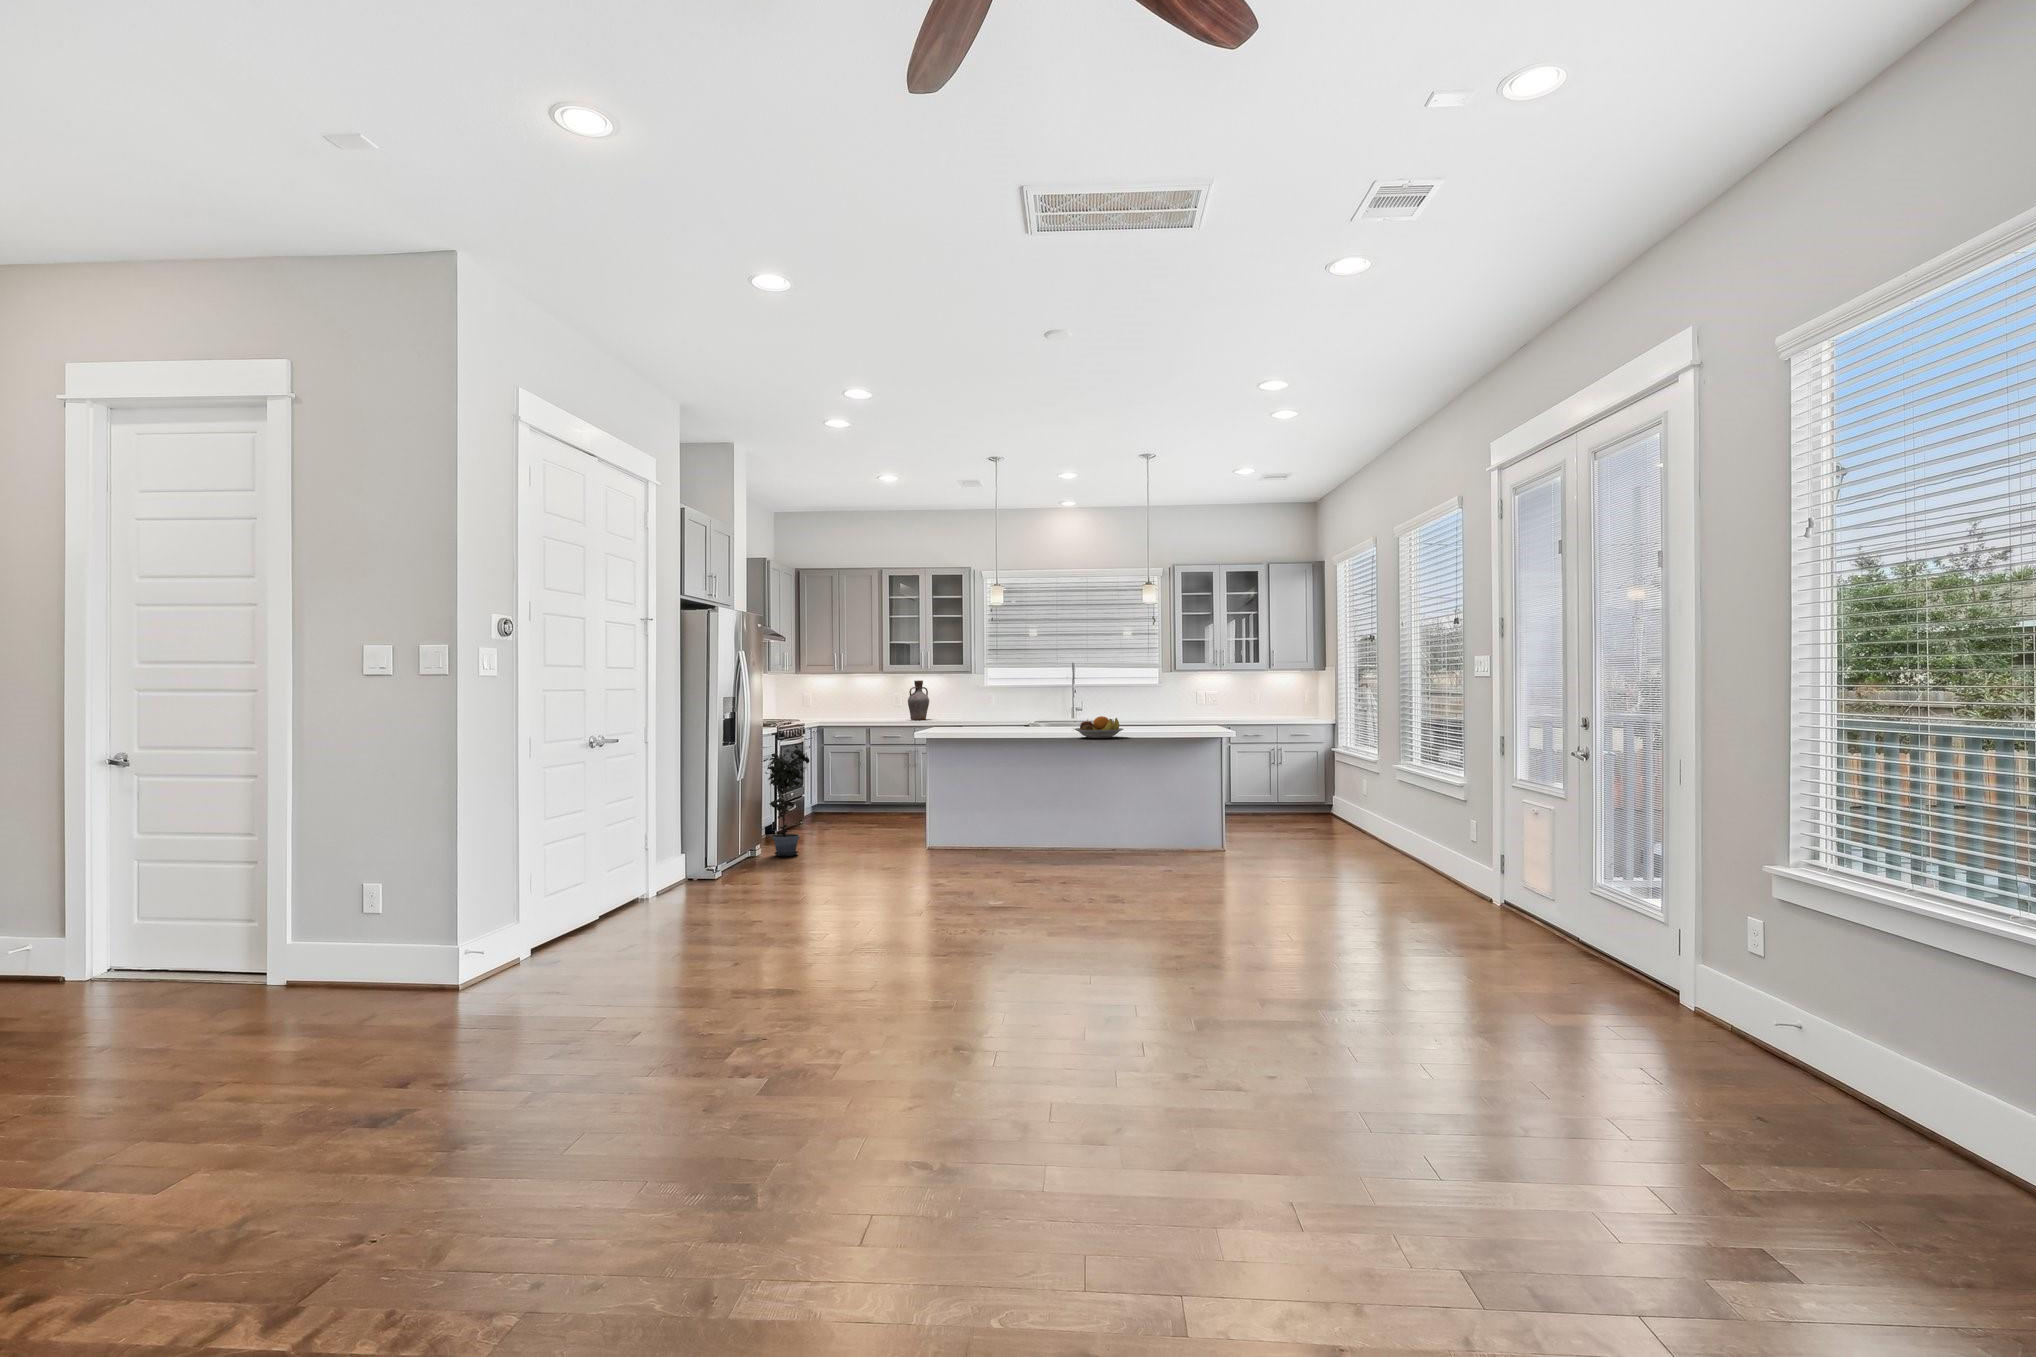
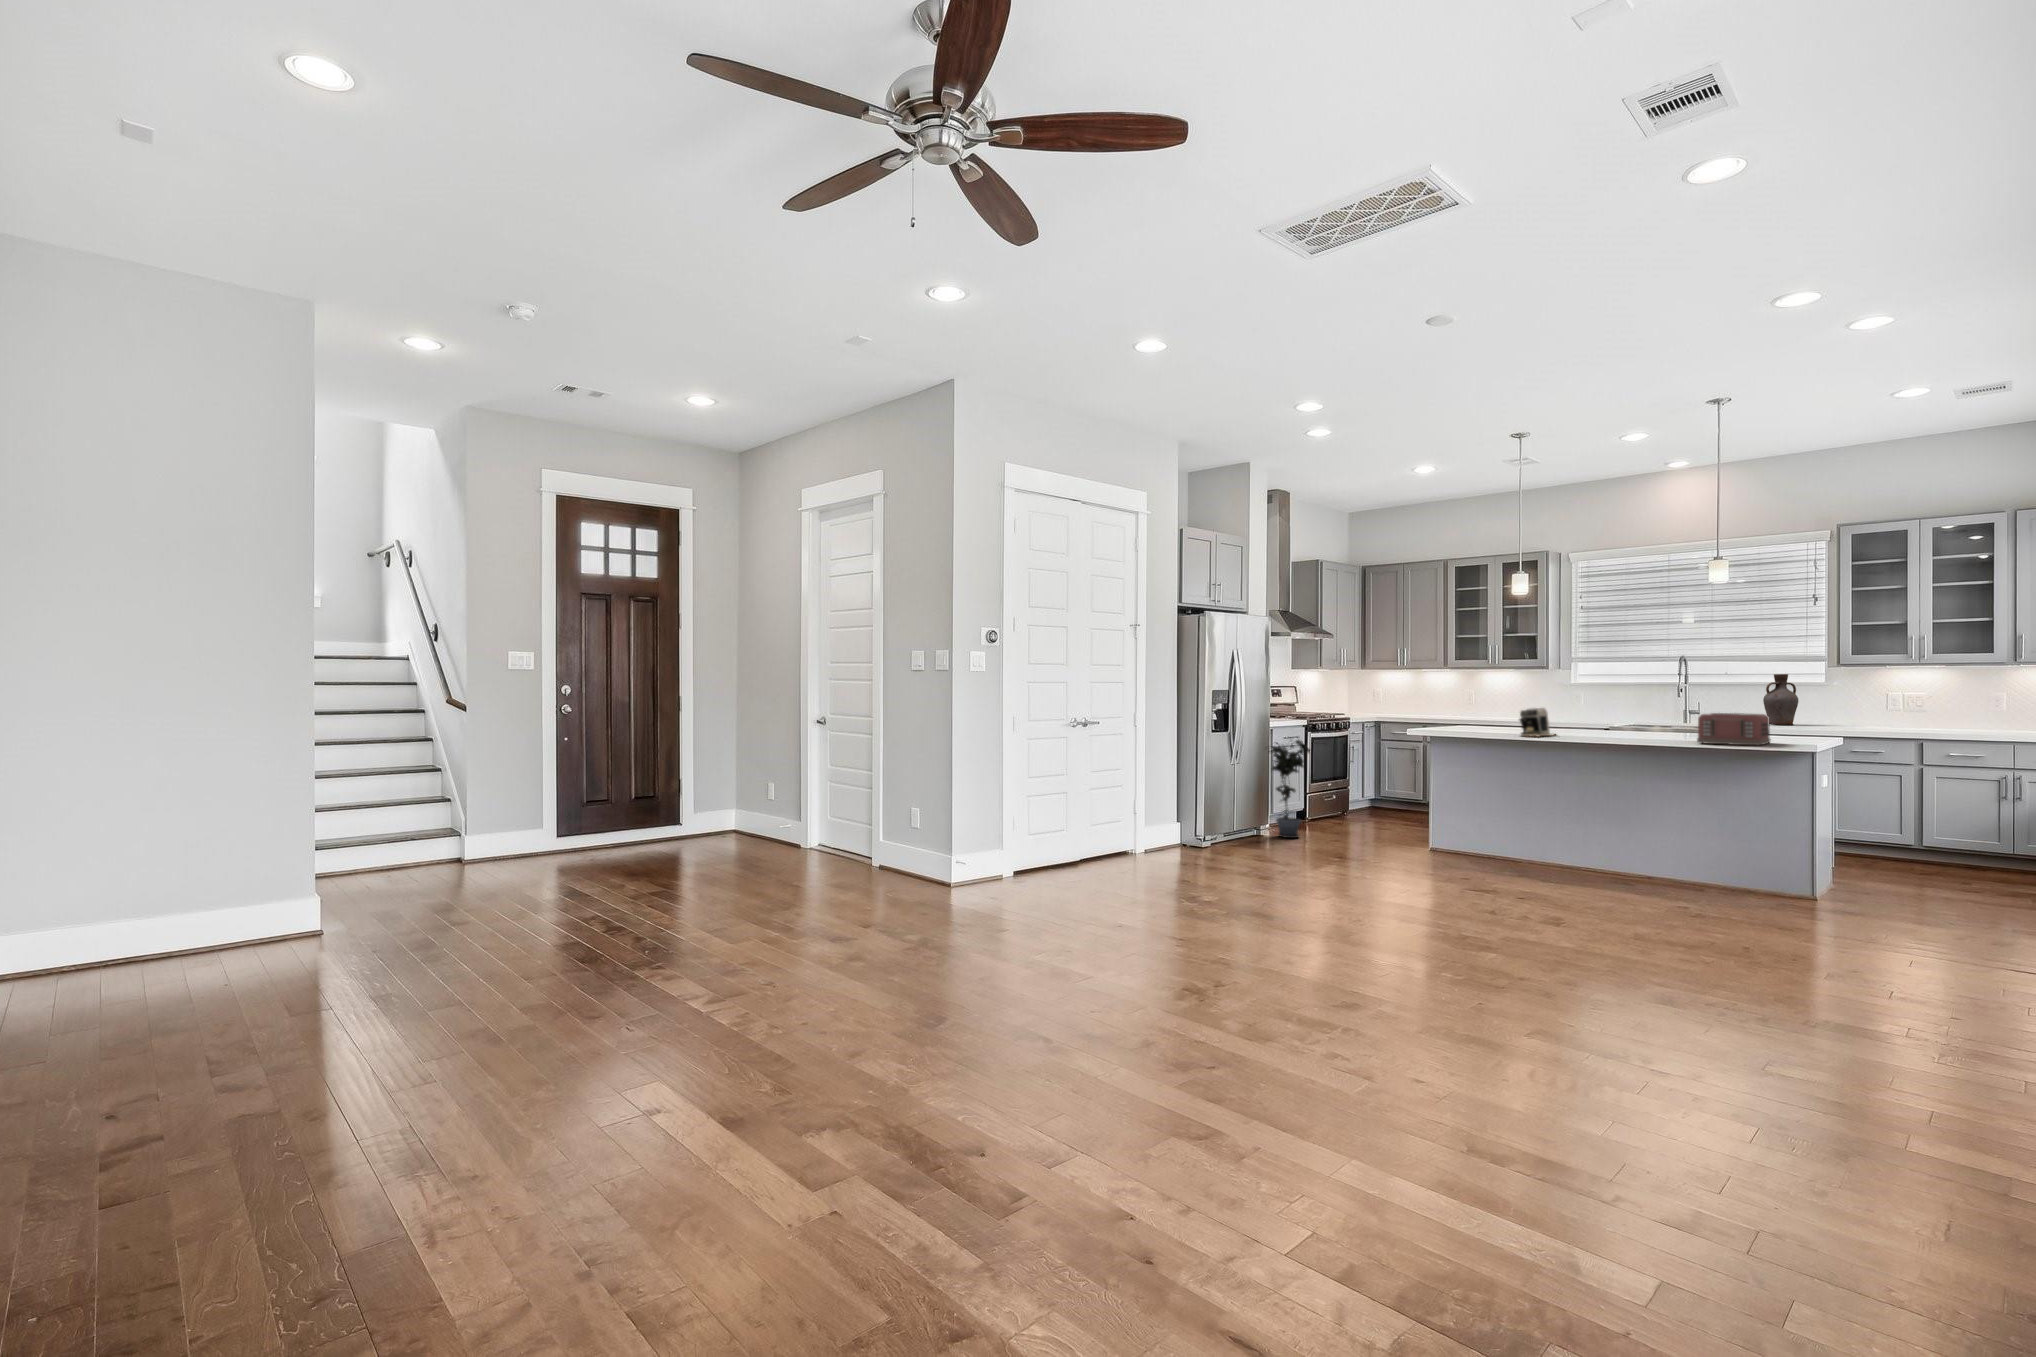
vase: present [908,680,929,720] -> present [1763,674,1799,725]
coffee maker: none [1010,709,1036,736] -> present [1520,708,1555,737]
toaster: none [1154,710,1200,736] -> present [1697,713,1771,745]
fruit bowl: present [1074,716,1123,738] -> none [1580,718,1647,742]

